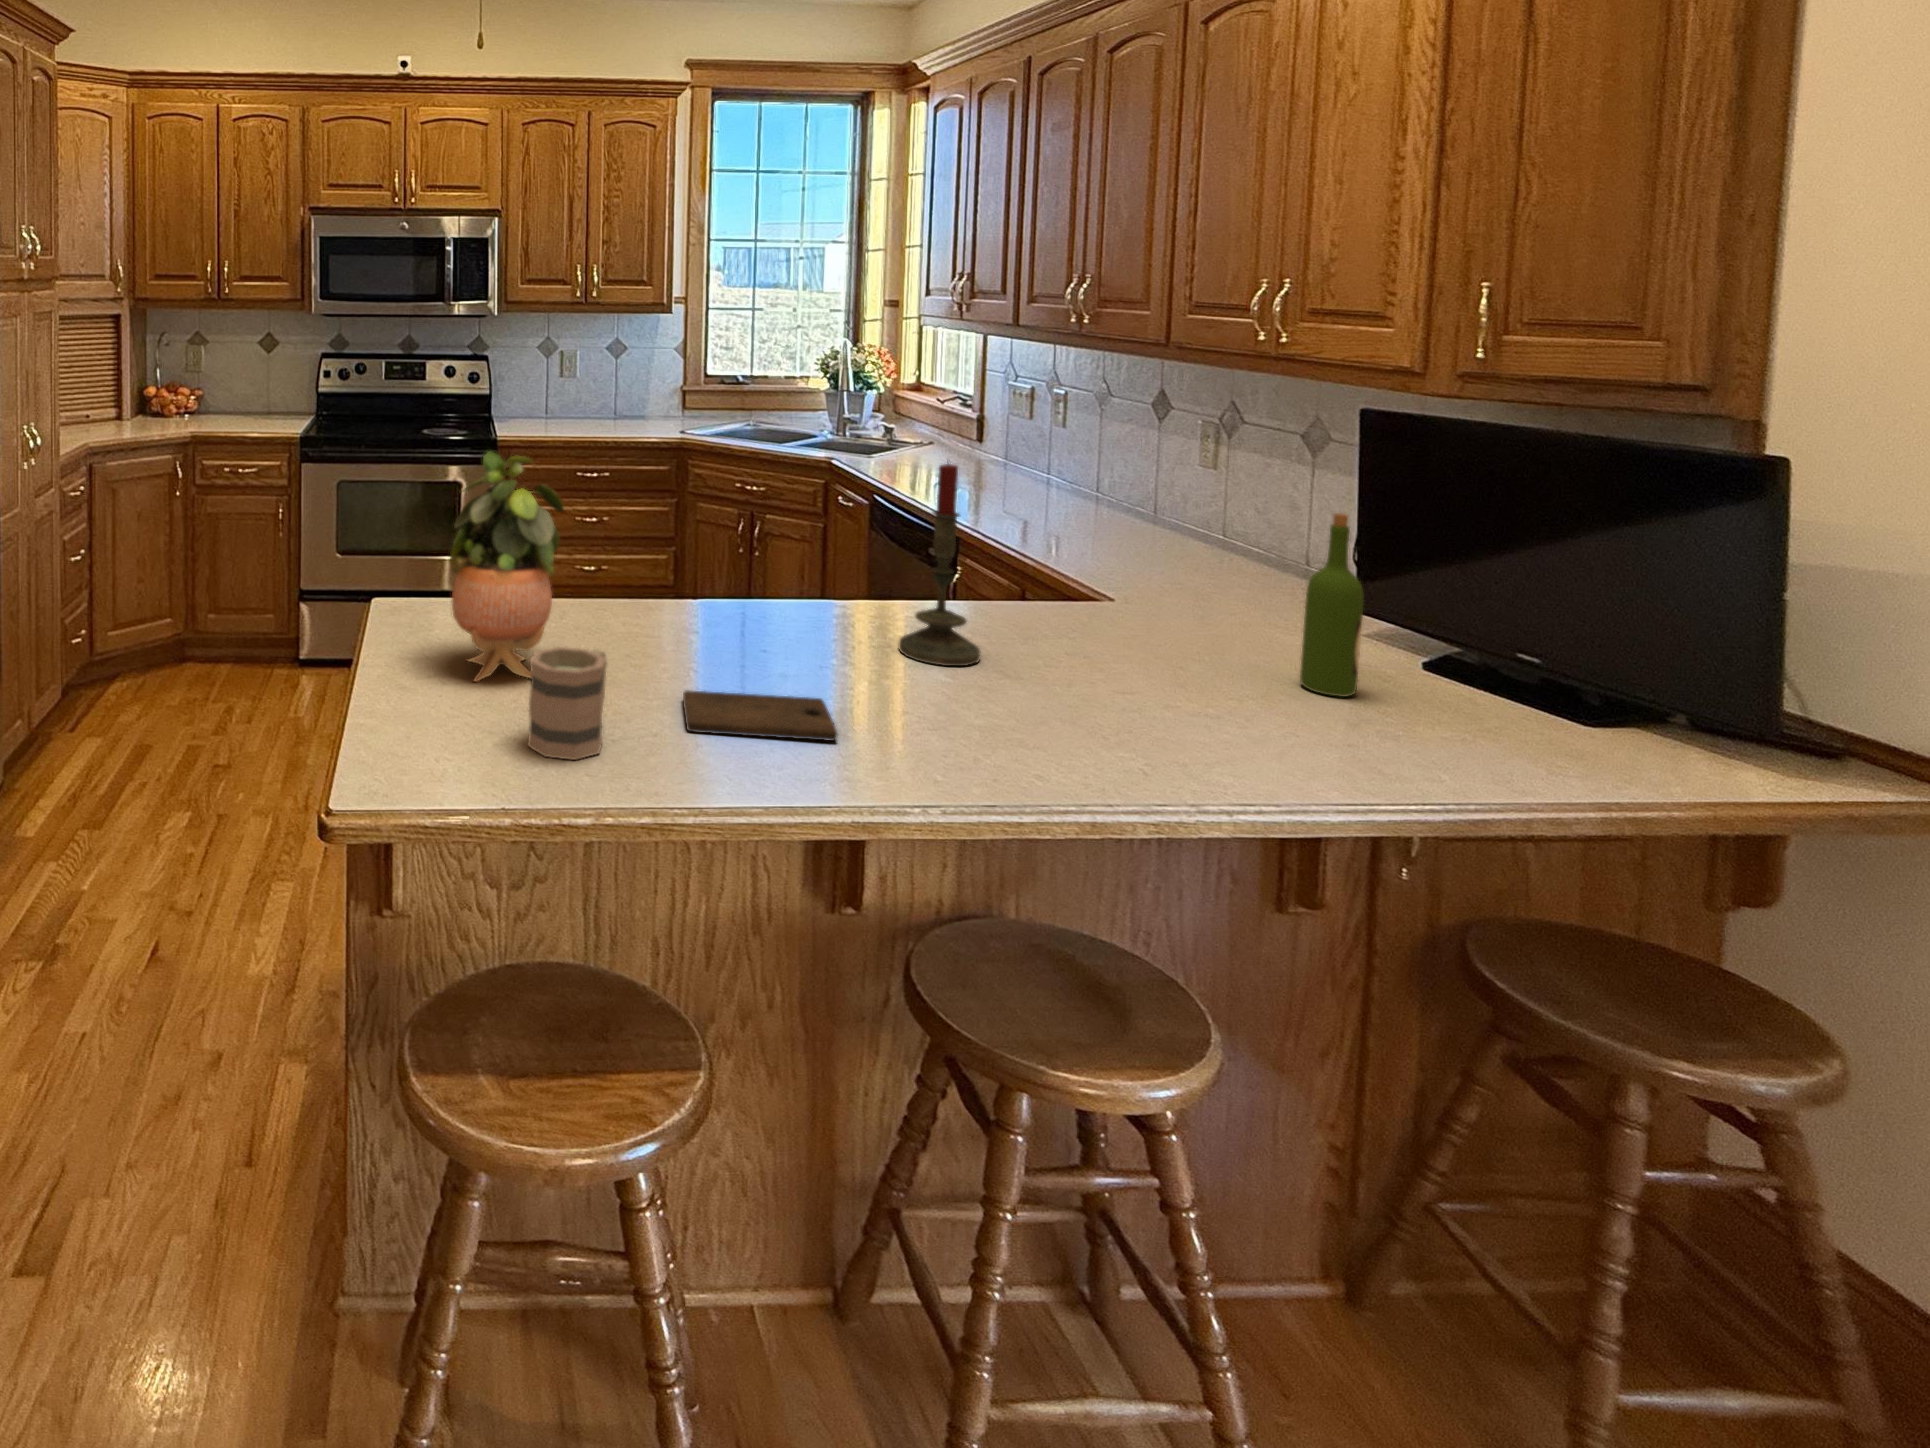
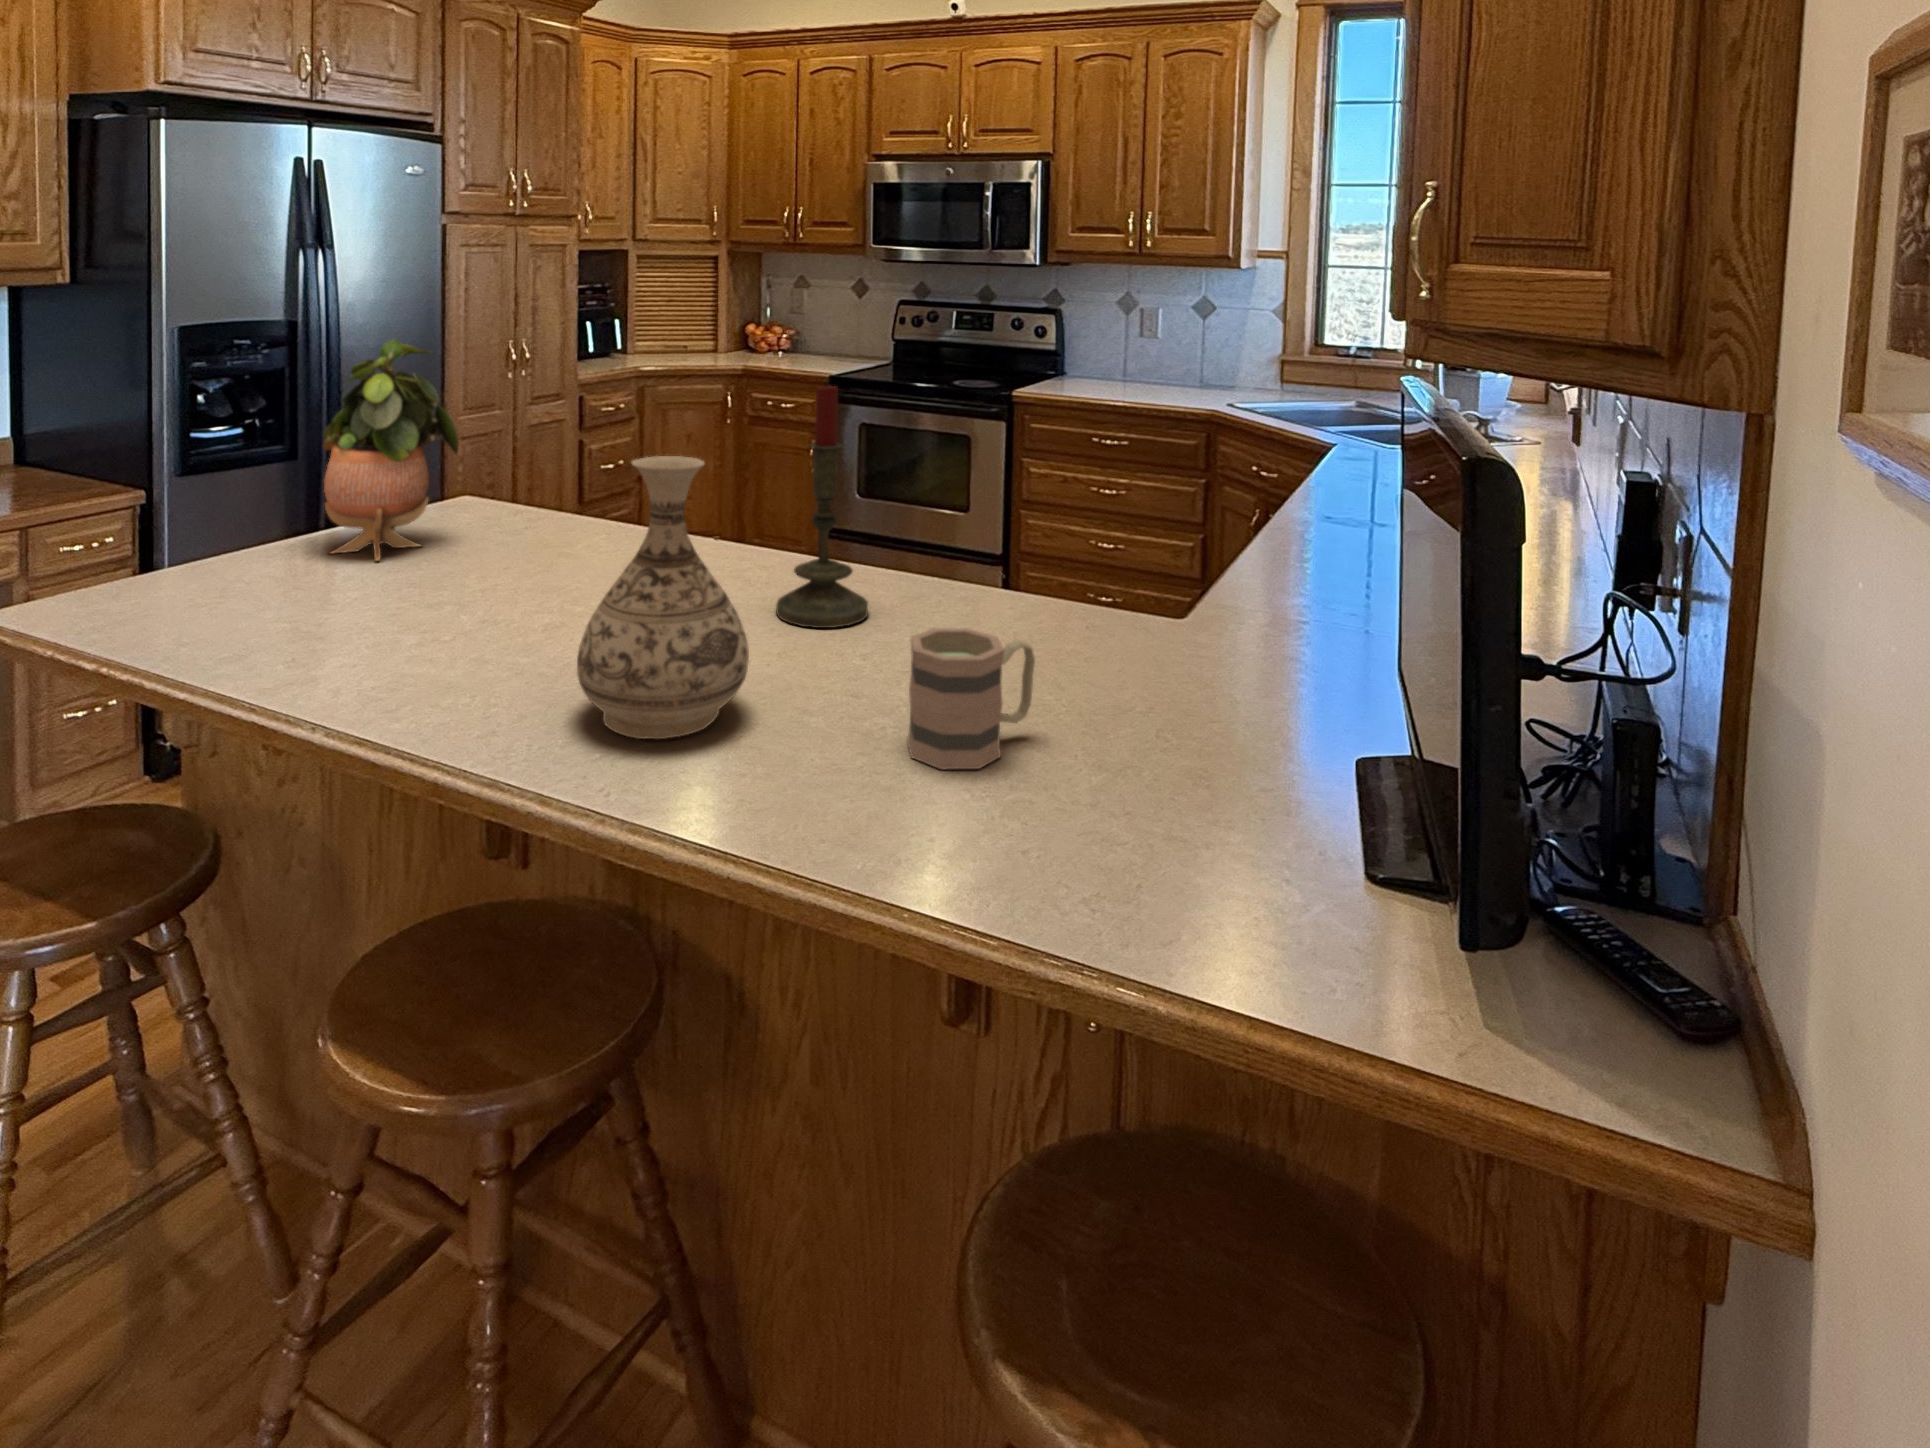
wine bottle: present [1300,513,1364,697] -> none [1187,484,1263,757]
vase: none [1008,538,1160,768] -> present [577,456,749,739]
mug: present [528,647,607,760] -> present [908,628,1035,769]
cutting board: present [683,691,837,741] -> none [359,588,531,652]

